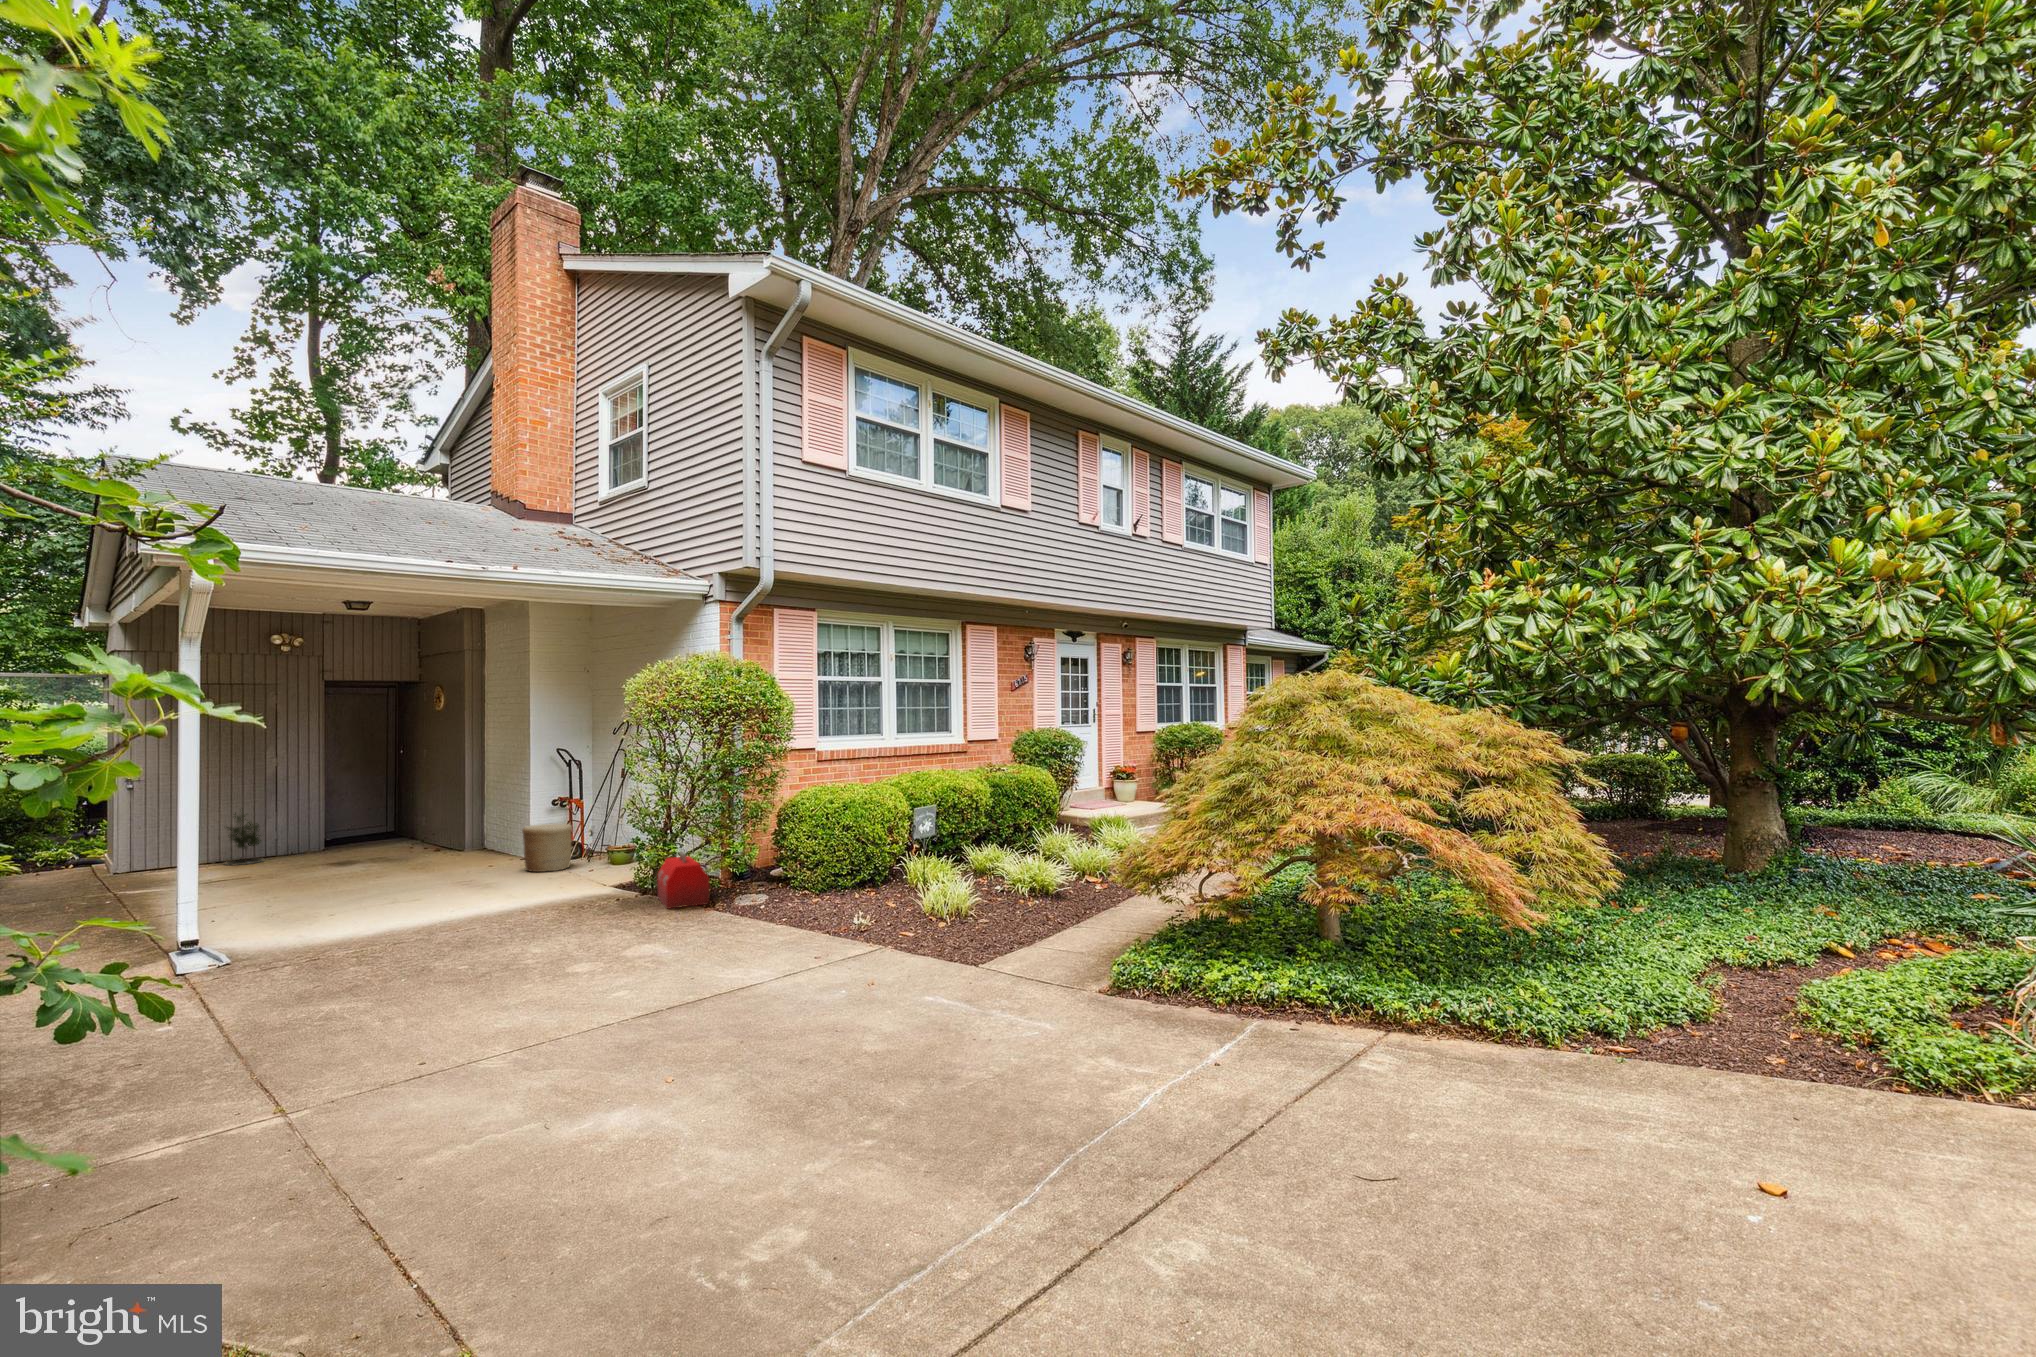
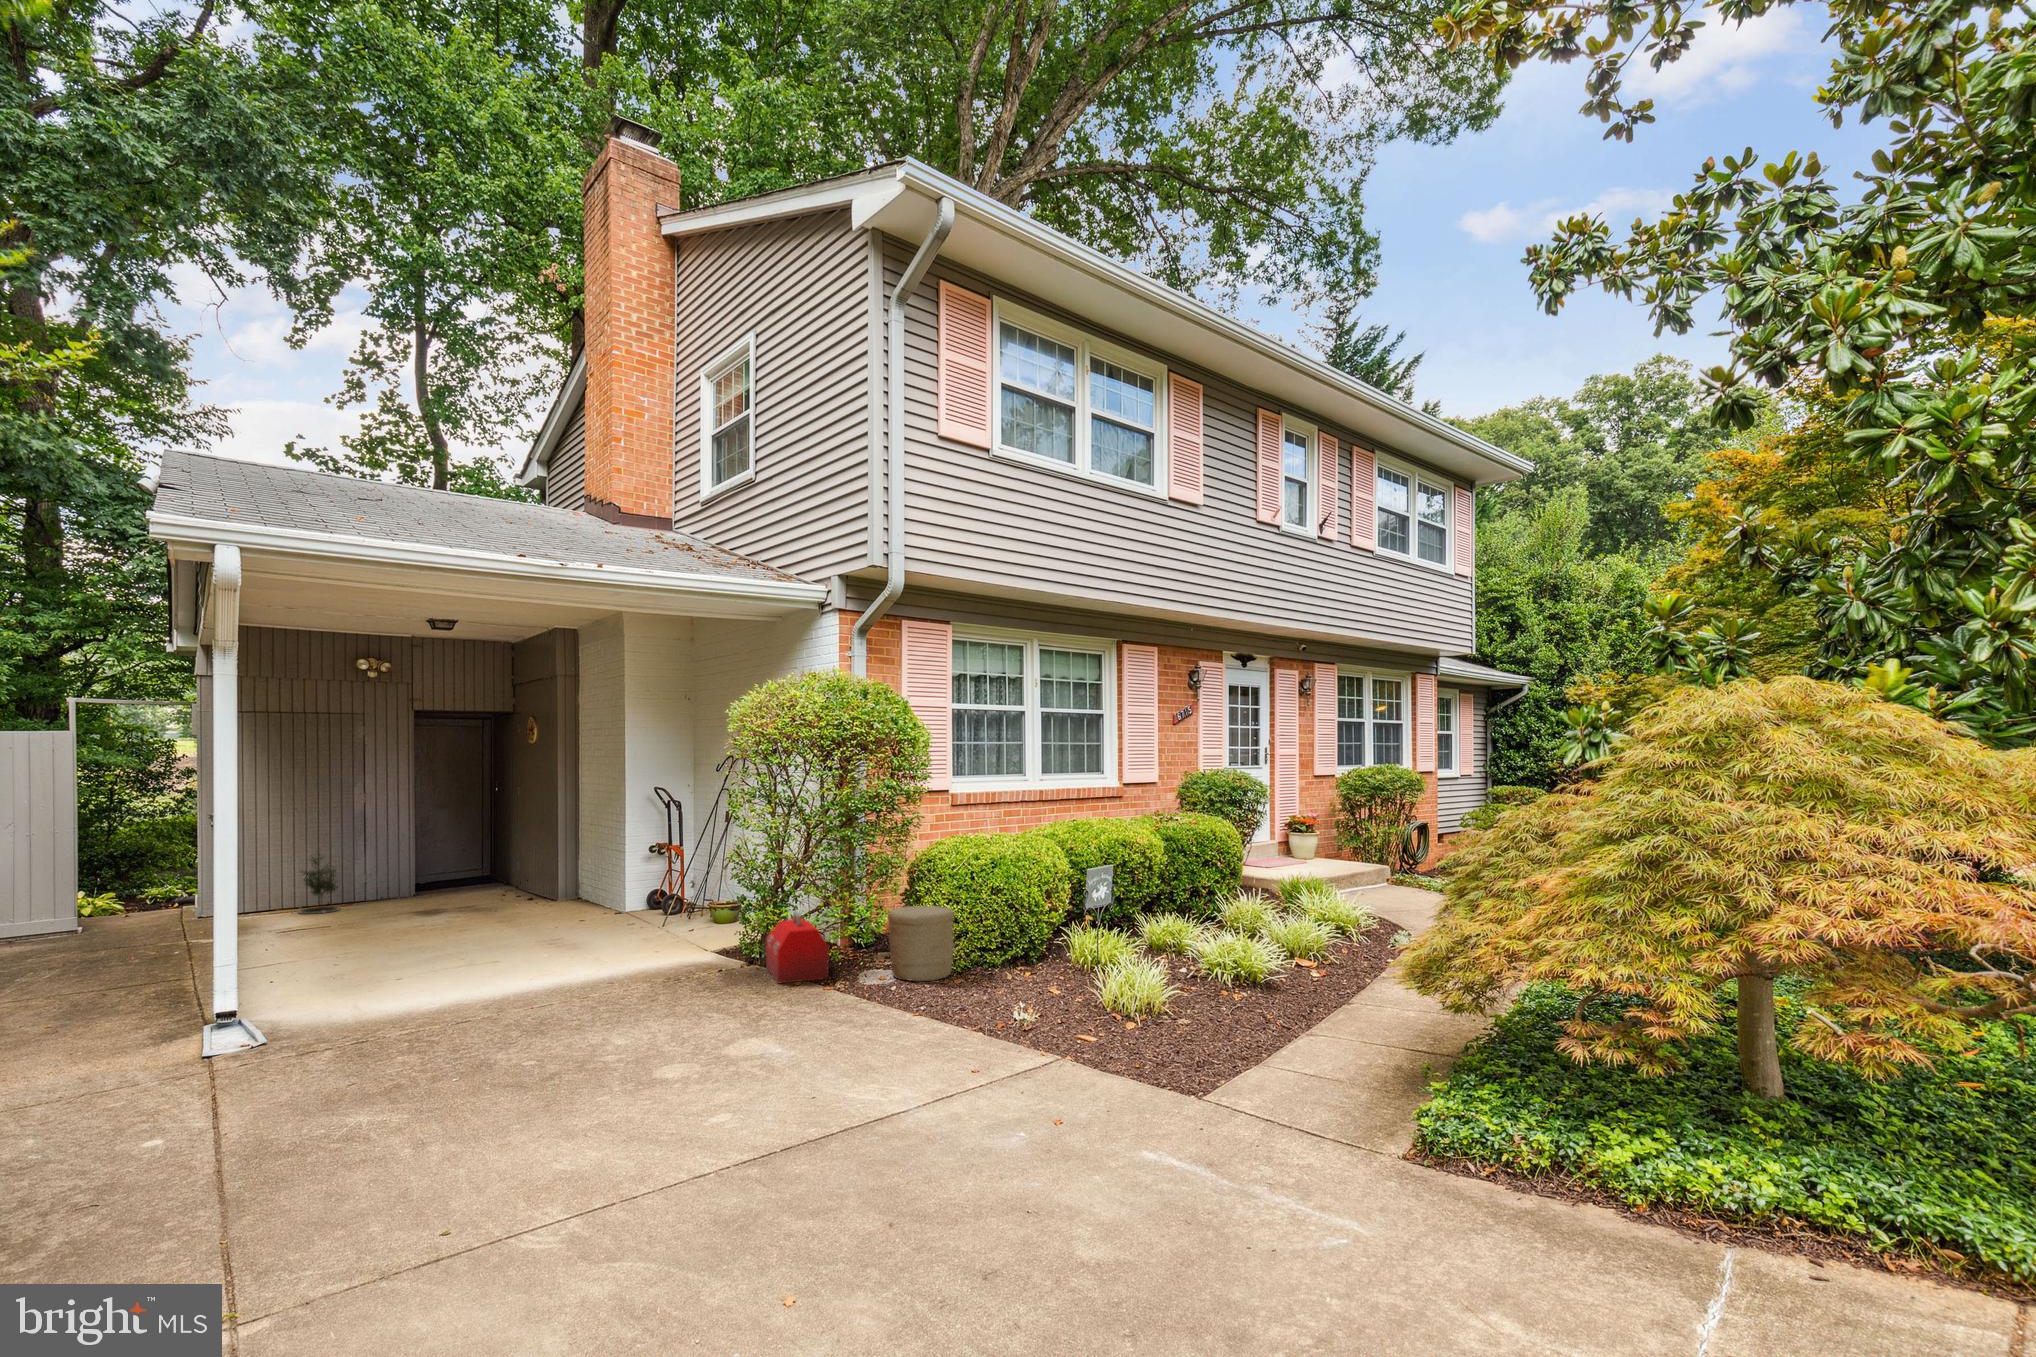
woven basket: present [522,823,572,872] -> present [888,906,954,981]

